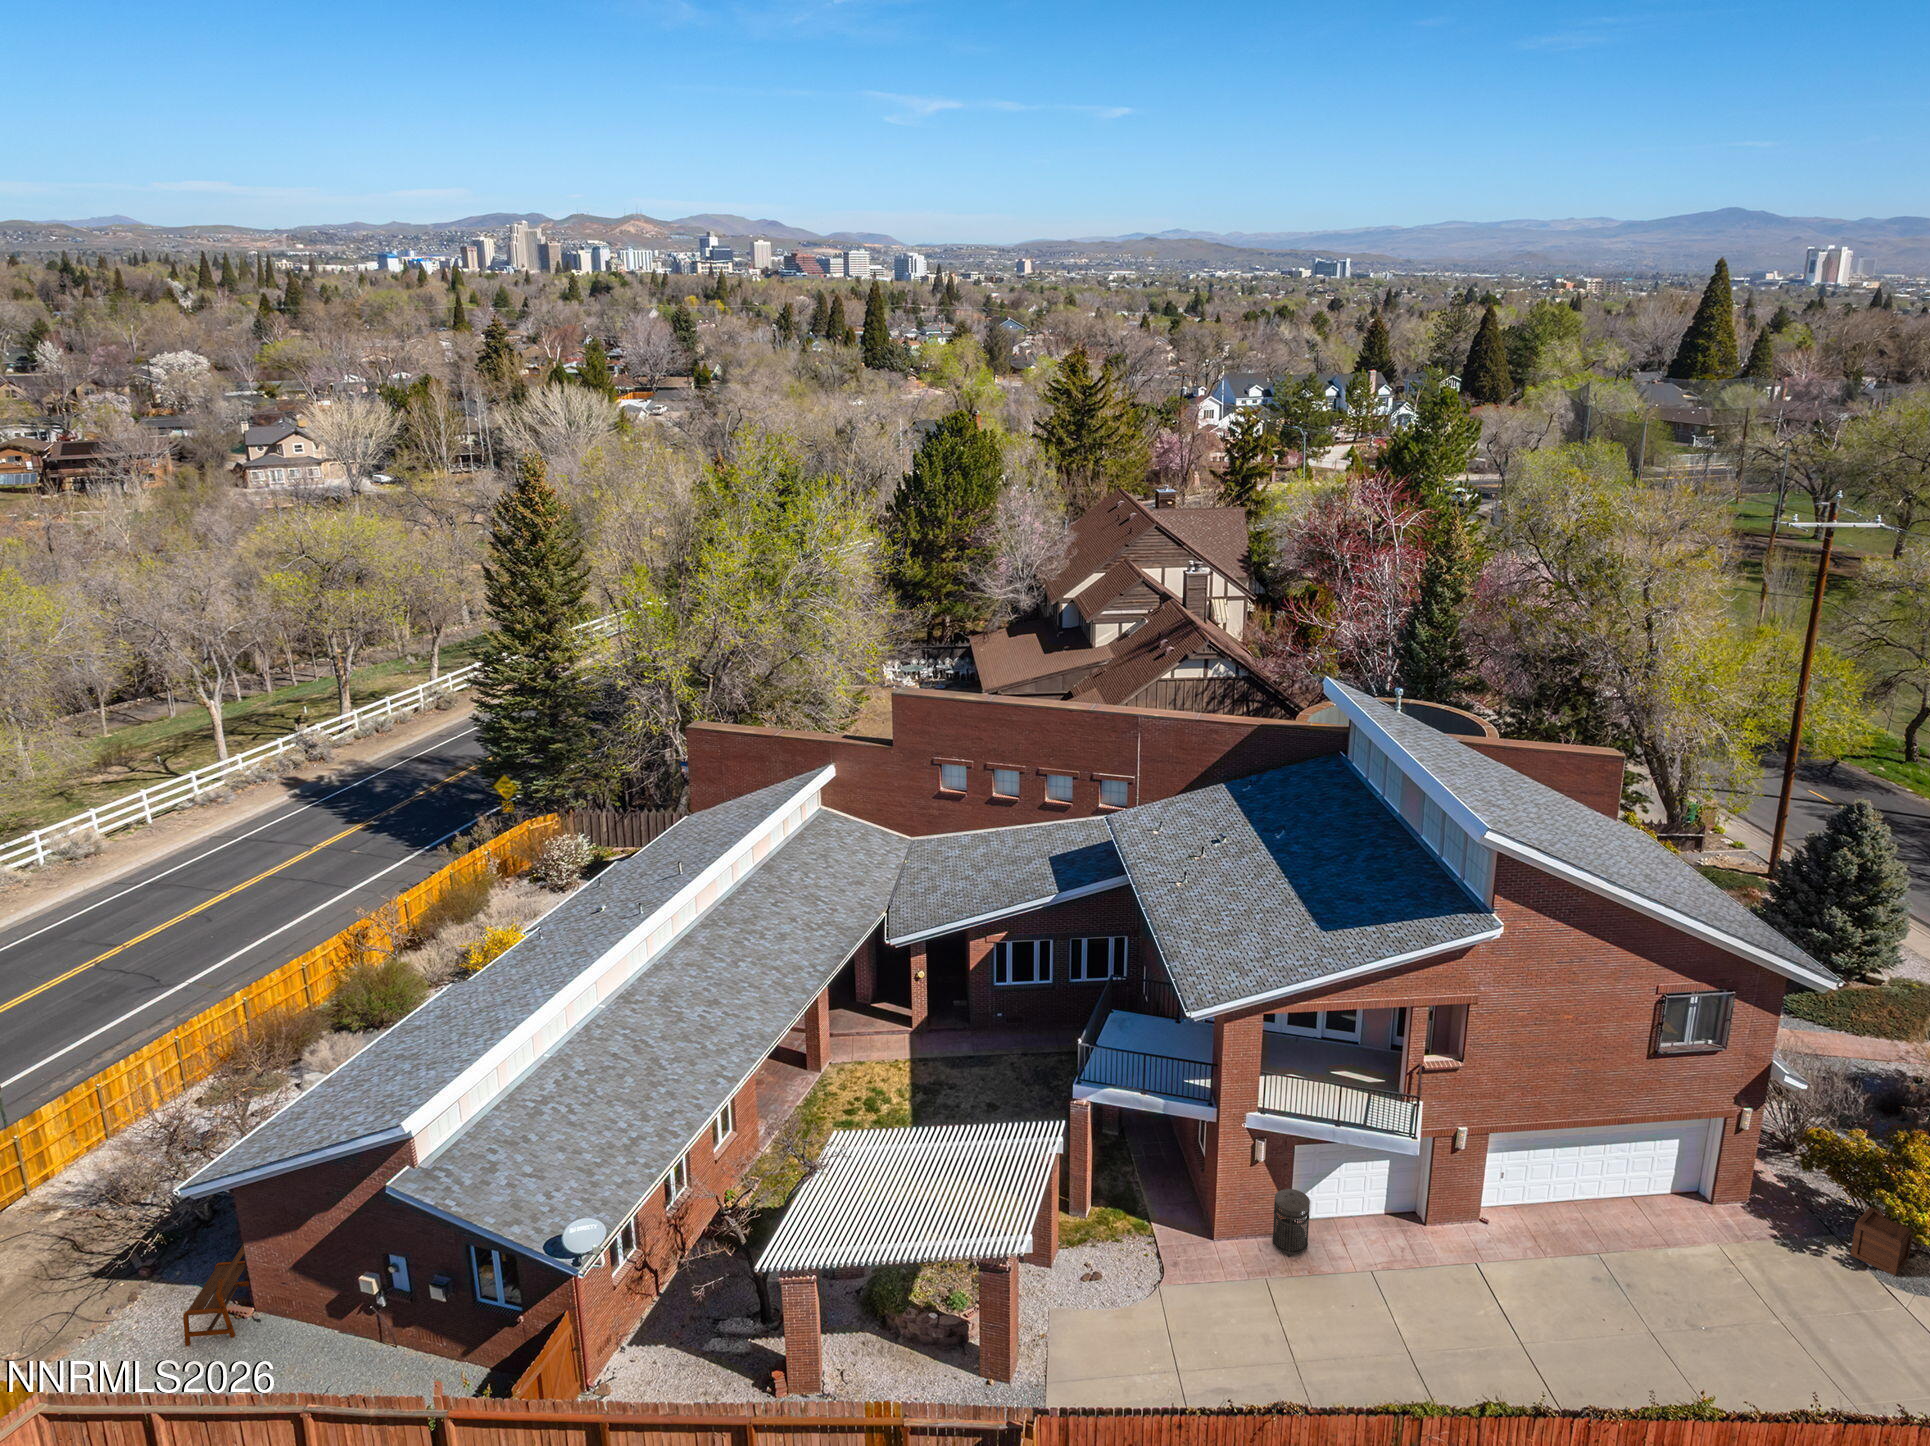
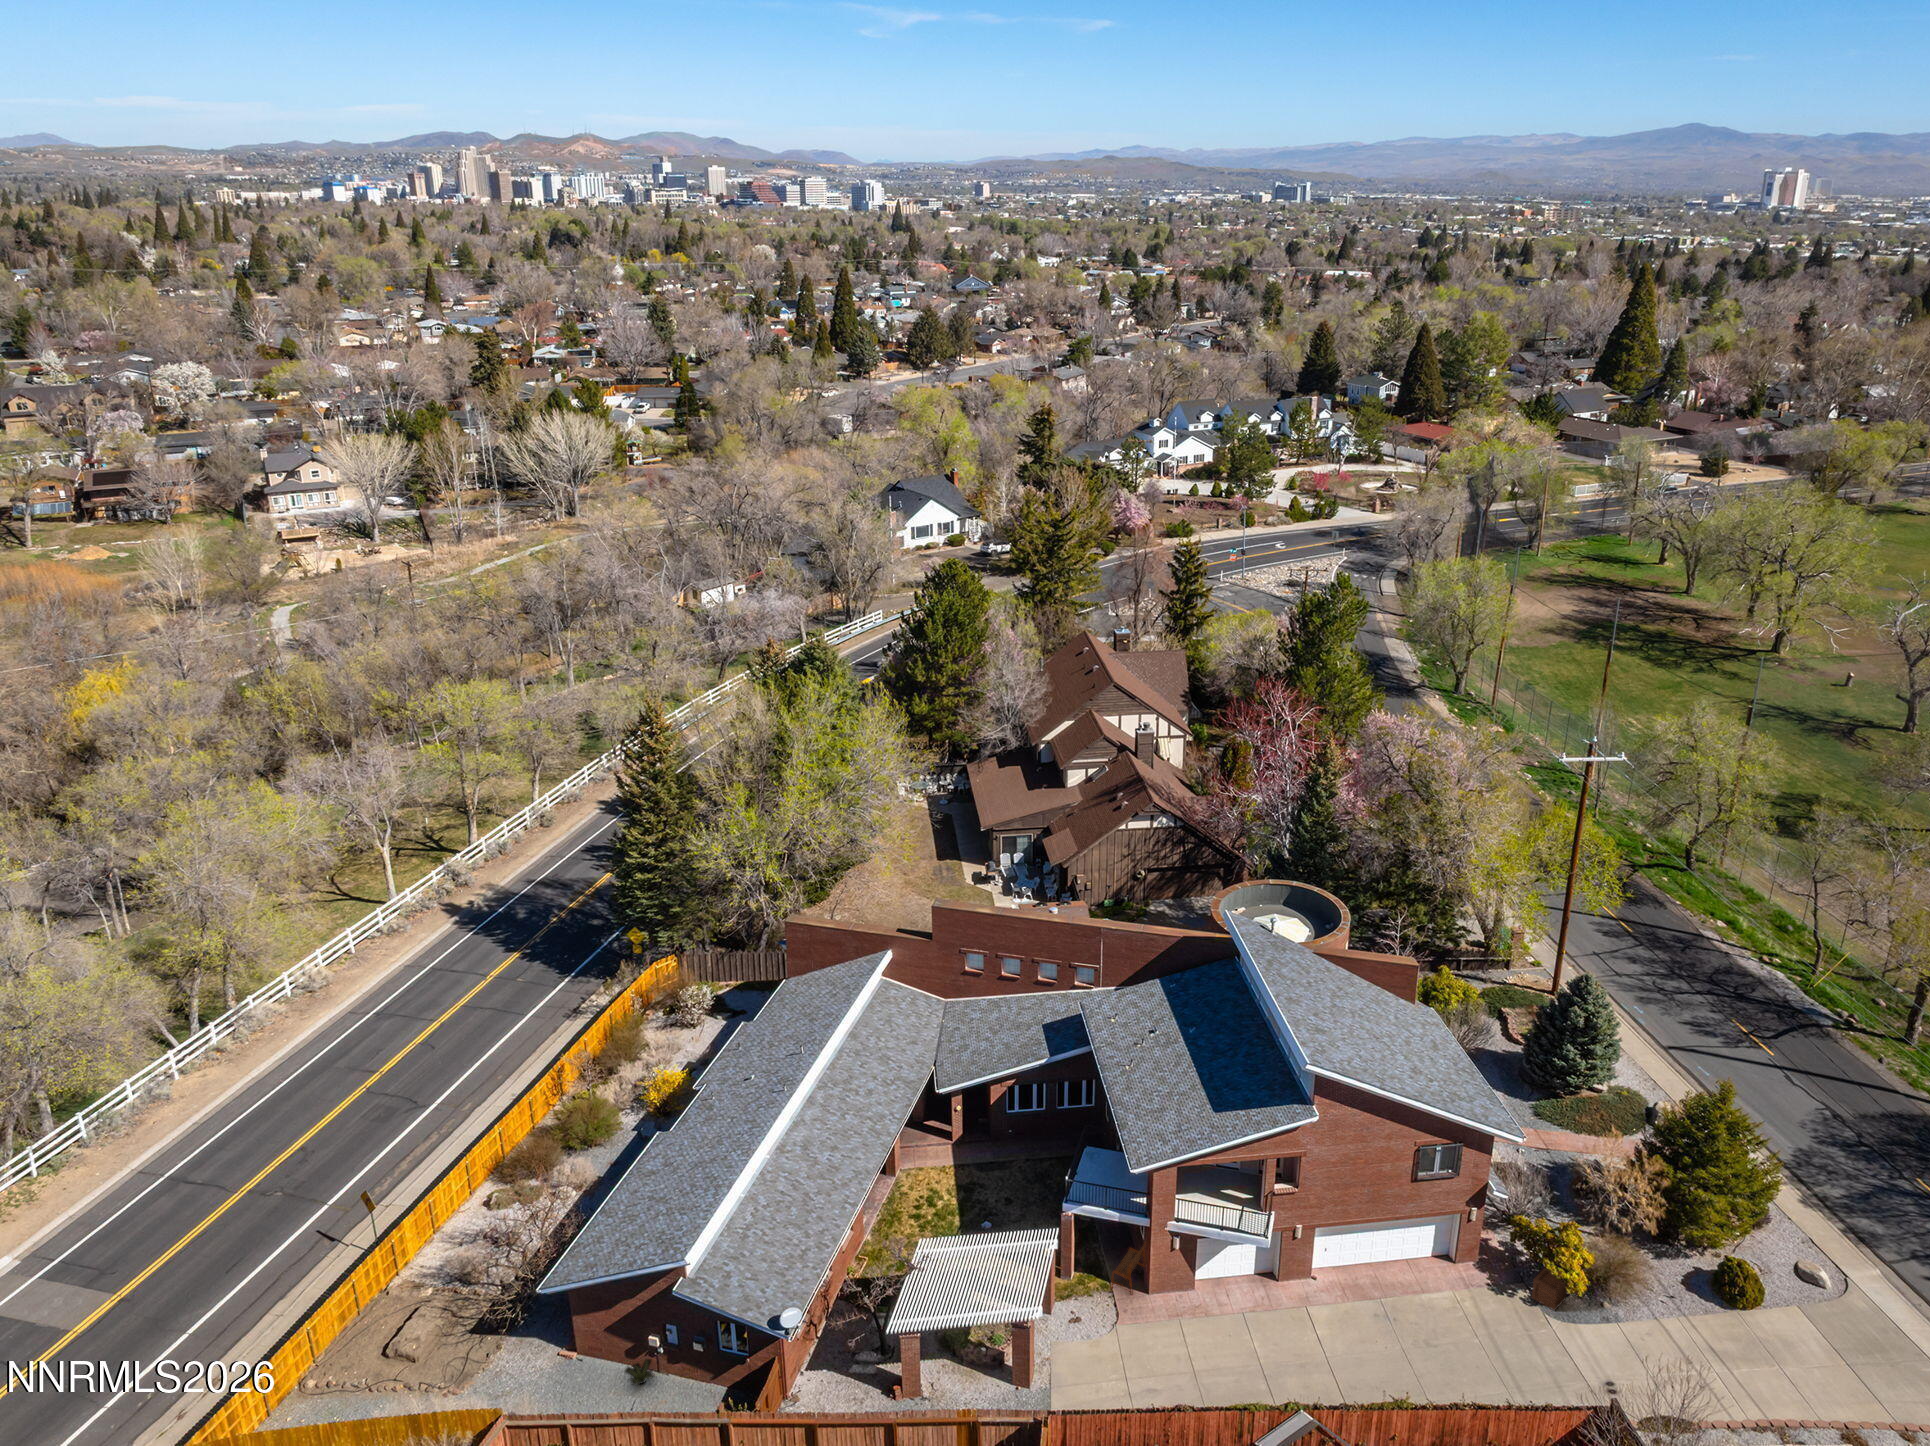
trash can: present [1272,1189,1310,1257] -> none [1184,1263,1206,1306]
bench: present [183,1245,249,1346] -> present [1111,1244,1146,1294]
potted plant: none [314,1314,370,1359] -> present [625,1359,654,1385]

